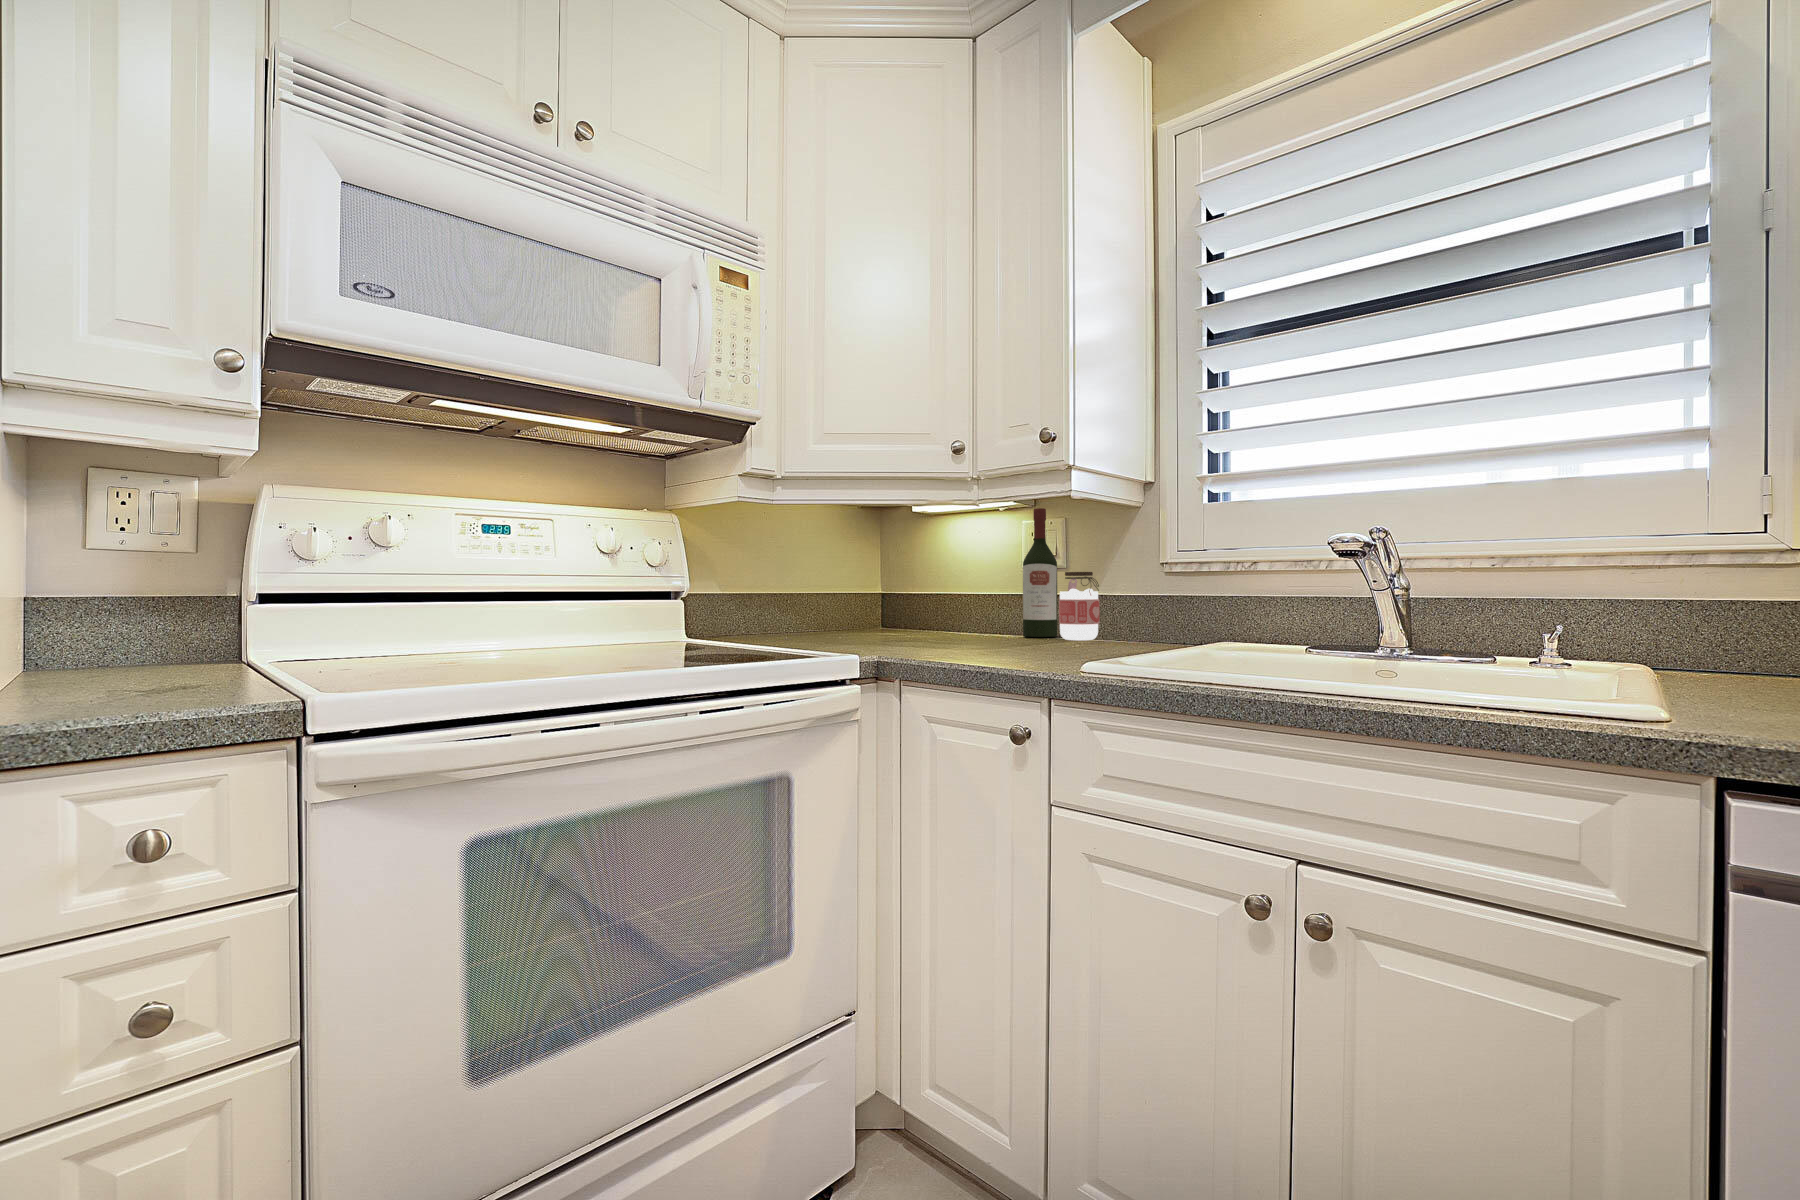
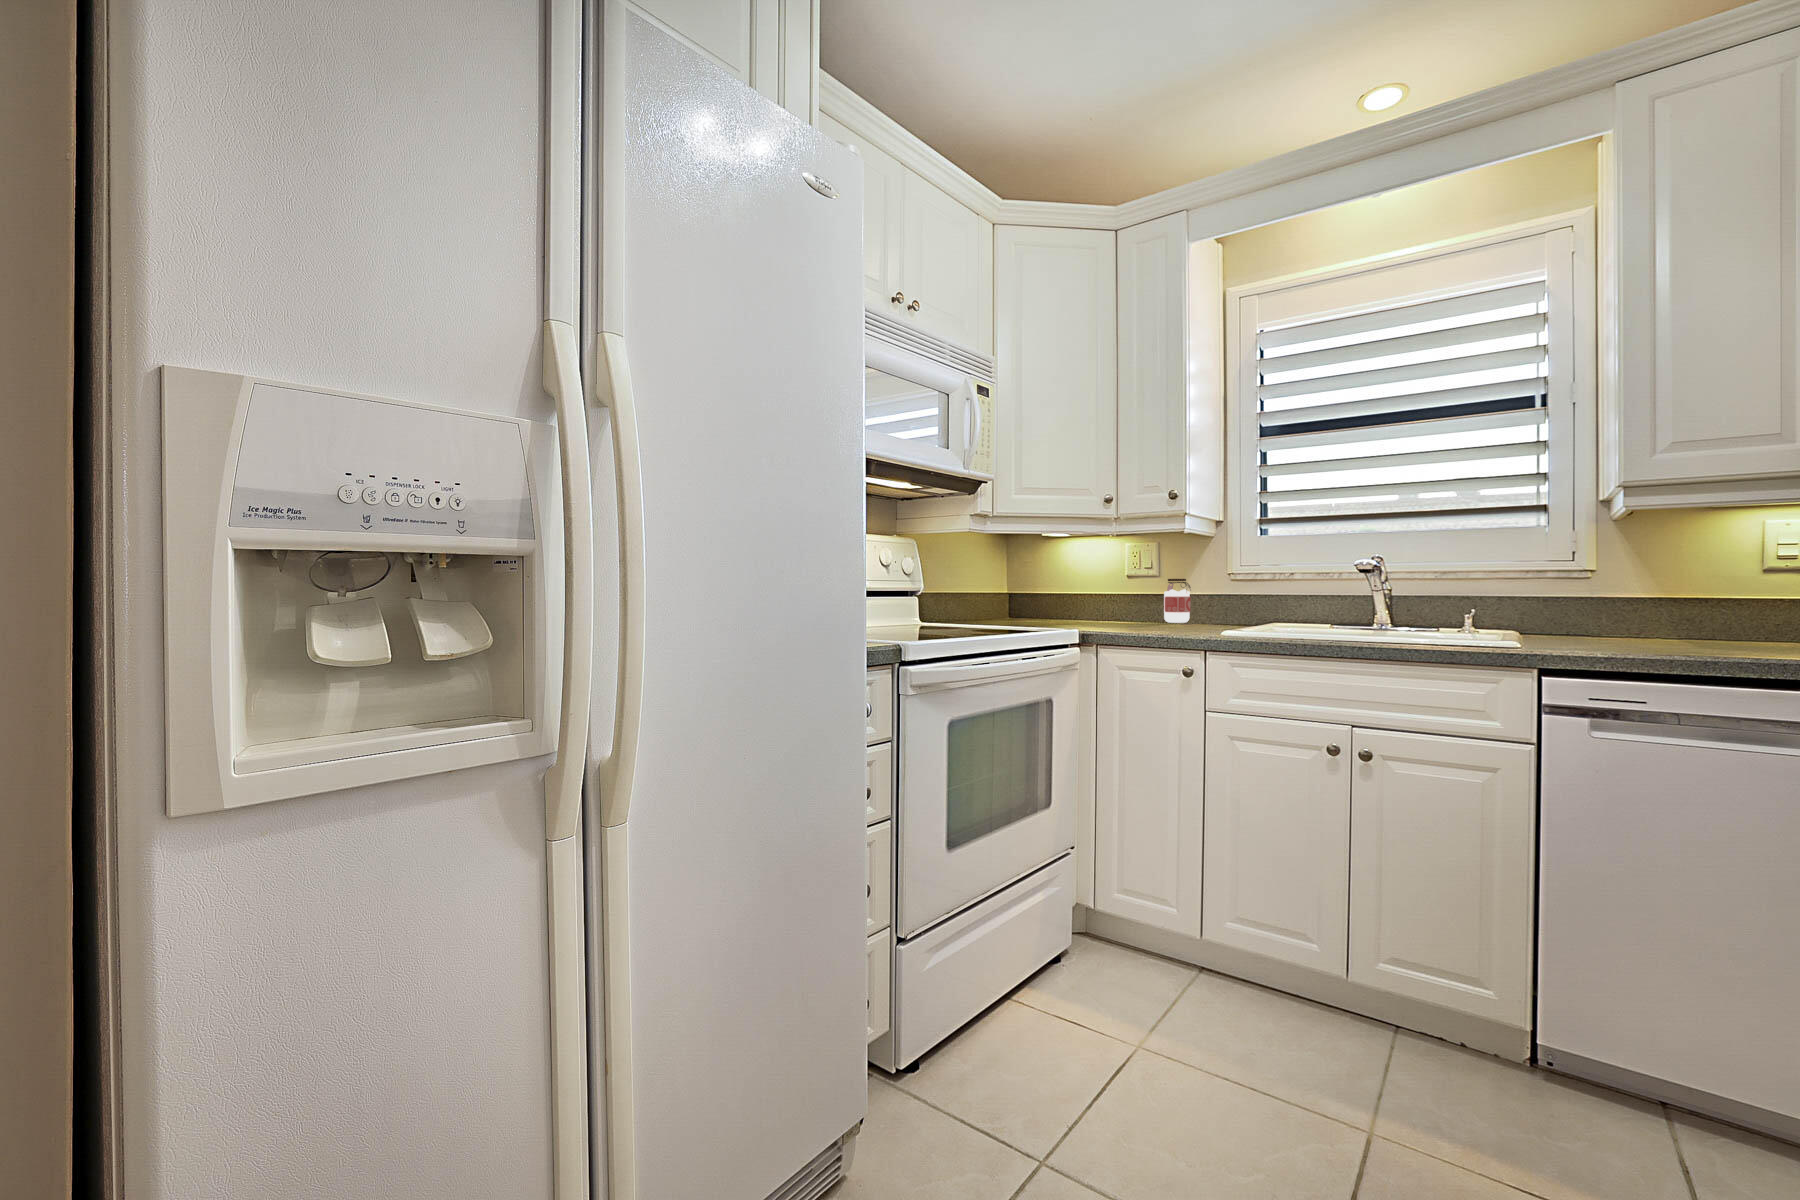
wine bottle: present [1023,508,1058,637] -> none [1132,536,1155,621]

